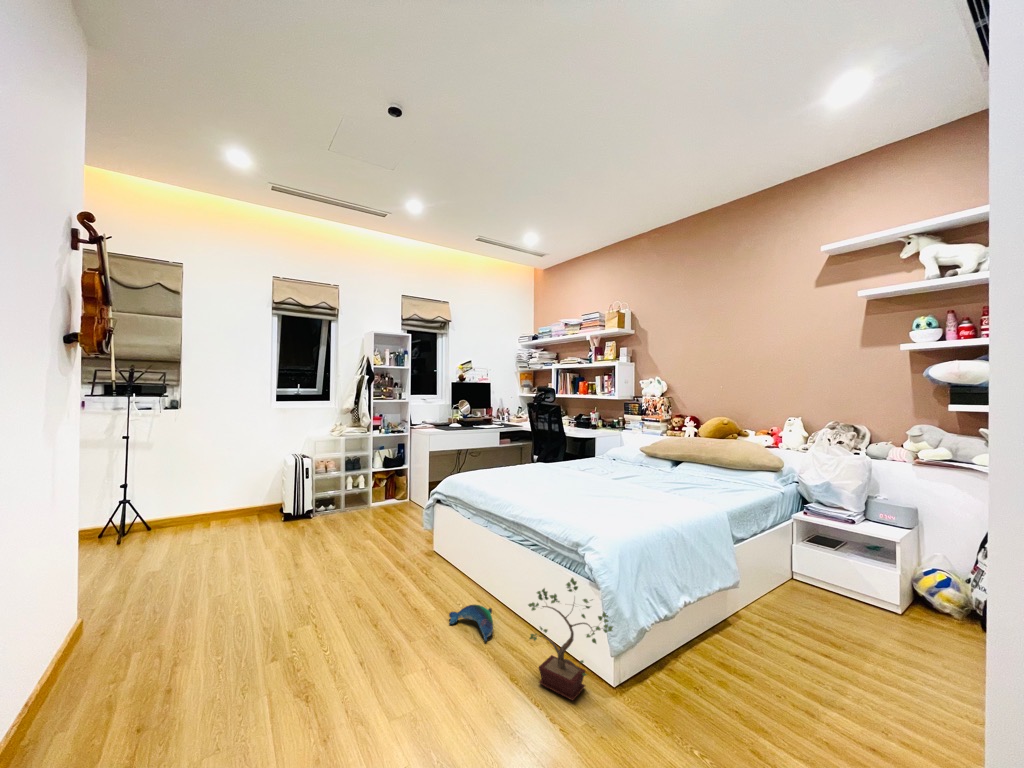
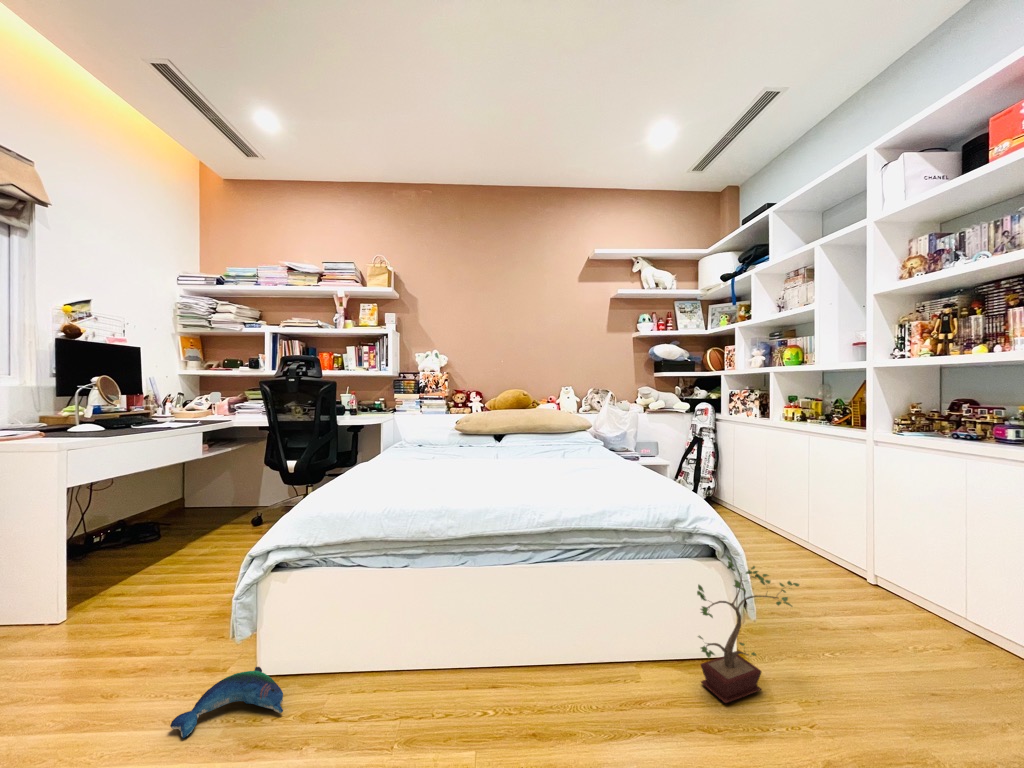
plush toy: present [449,605,493,641] -> present [170,667,283,738]

